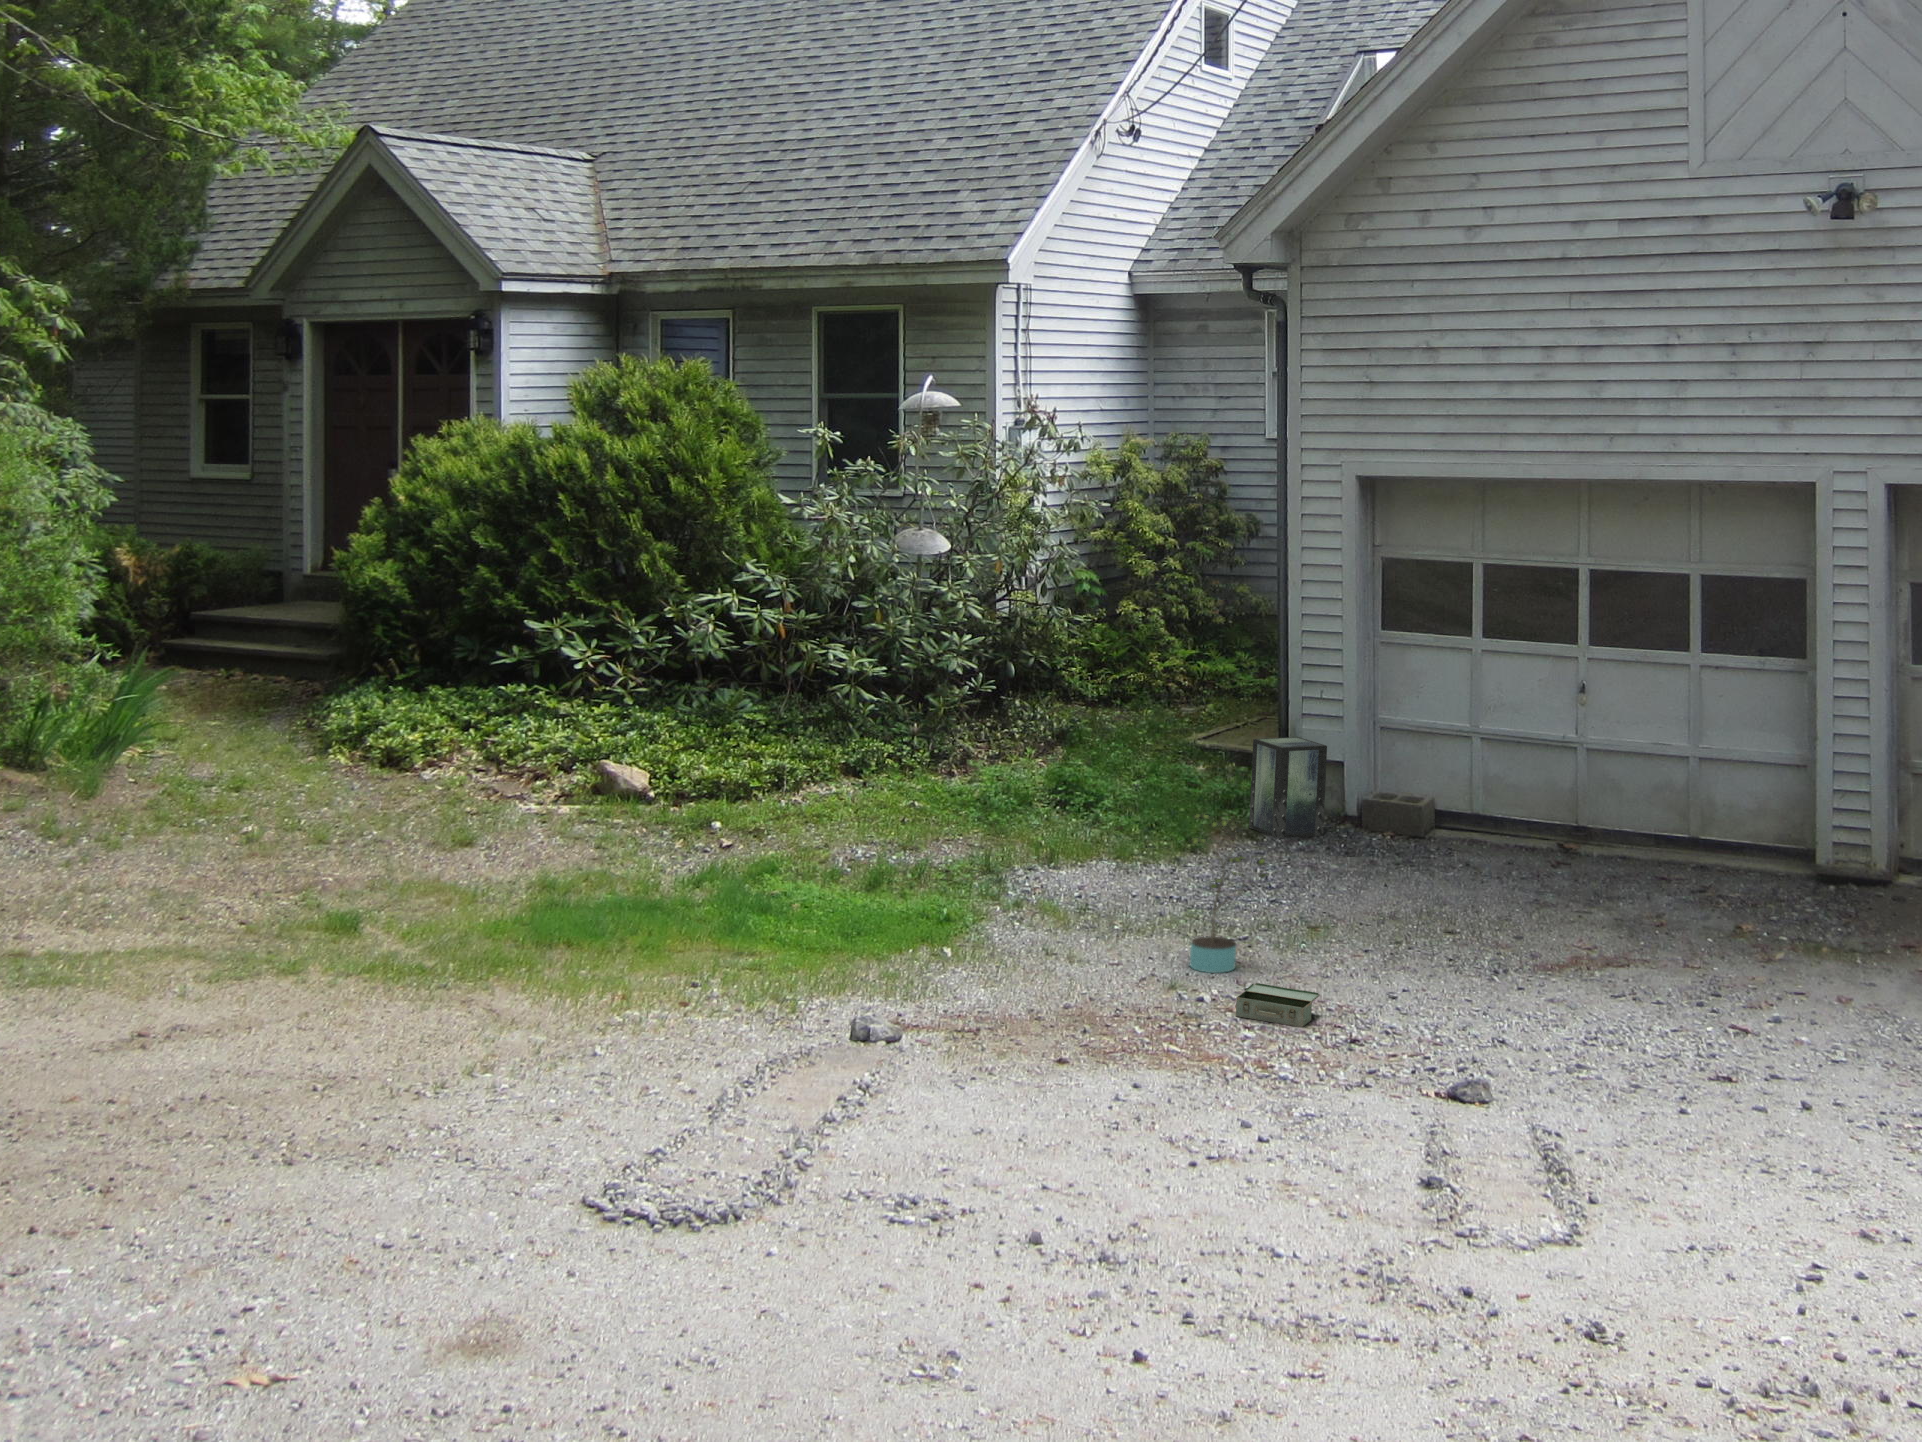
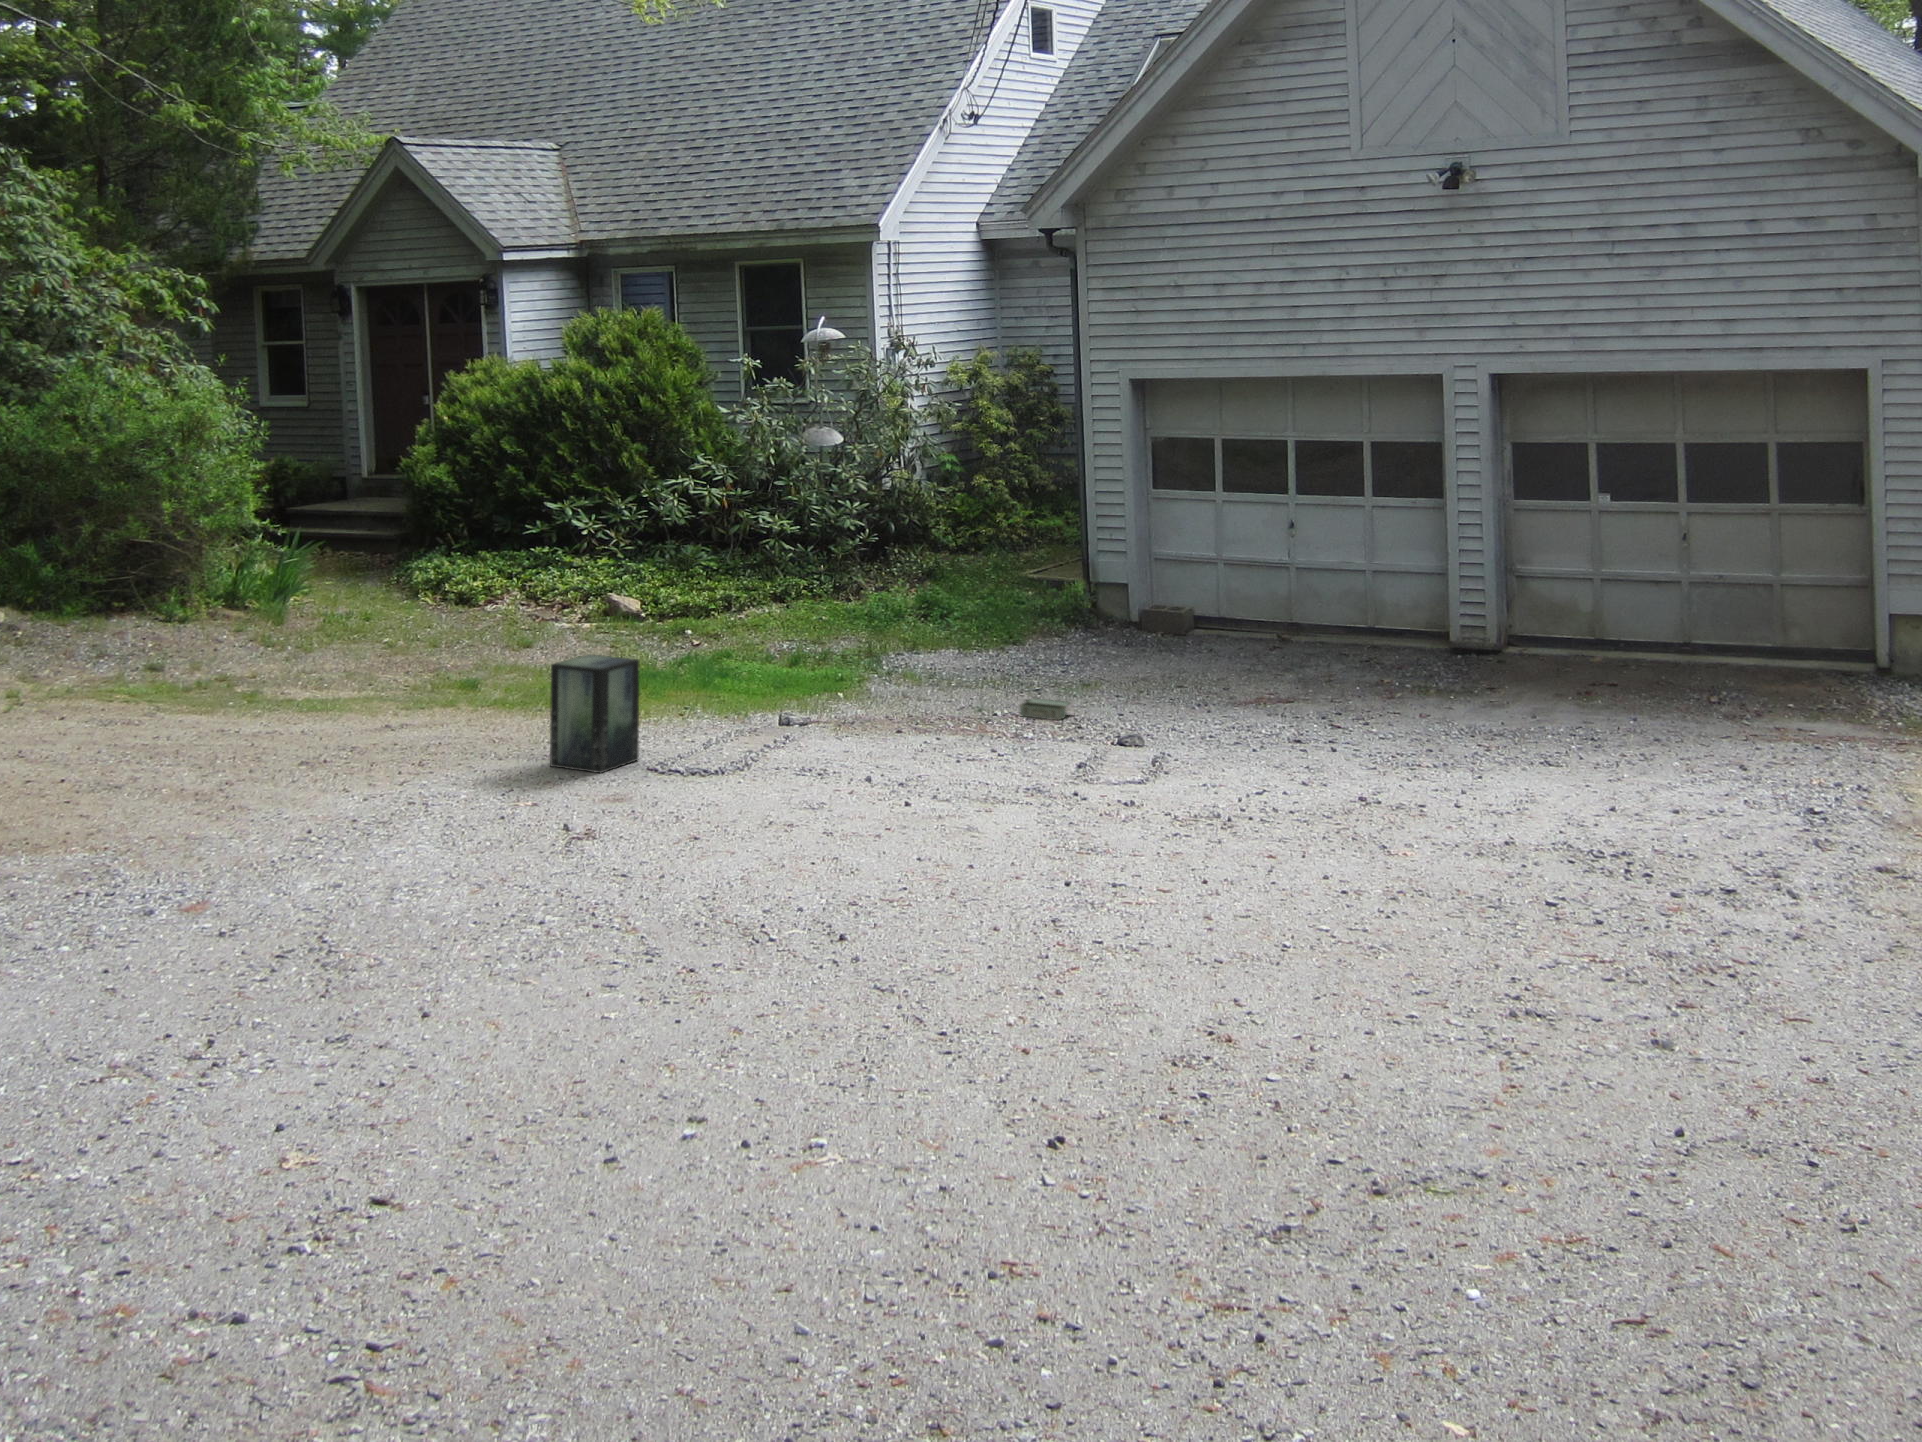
storage box: present [1249,737,1327,838] -> present [550,654,639,773]
potted plant: present [1190,814,1268,973] -> none [993,601,1046,698]

